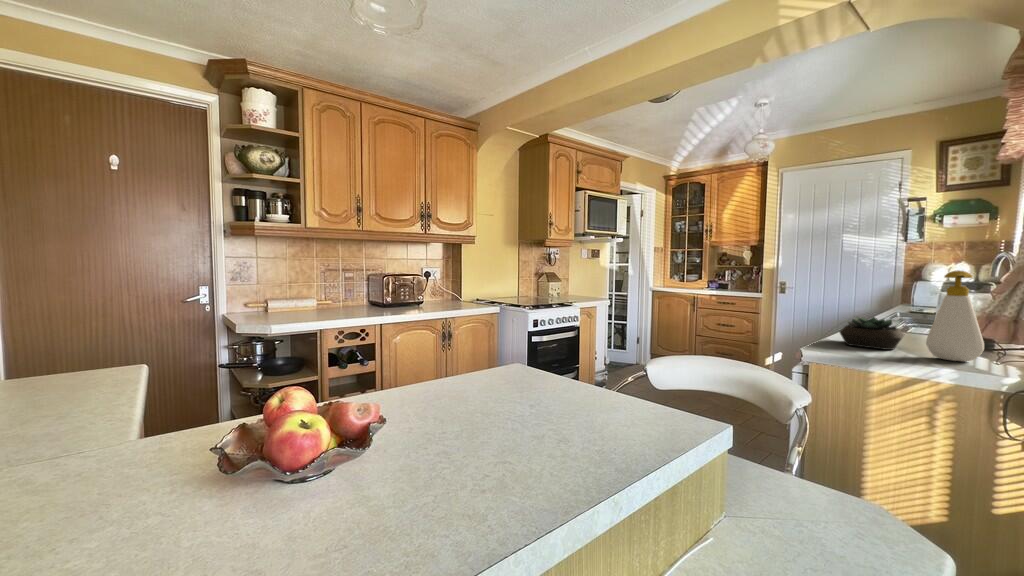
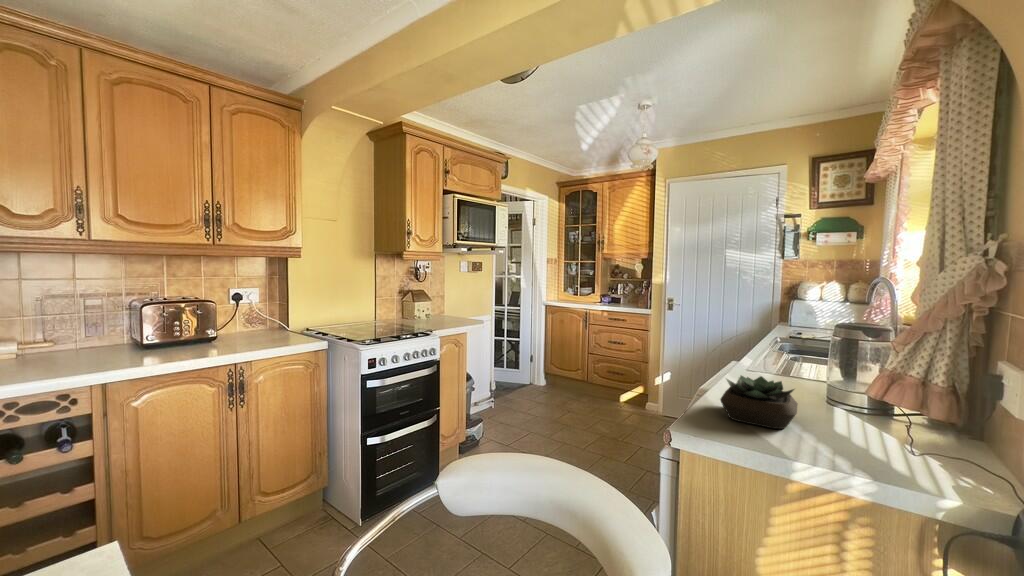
soap bottle: present [926,270,984,361] -> none [828,327,902,458]

